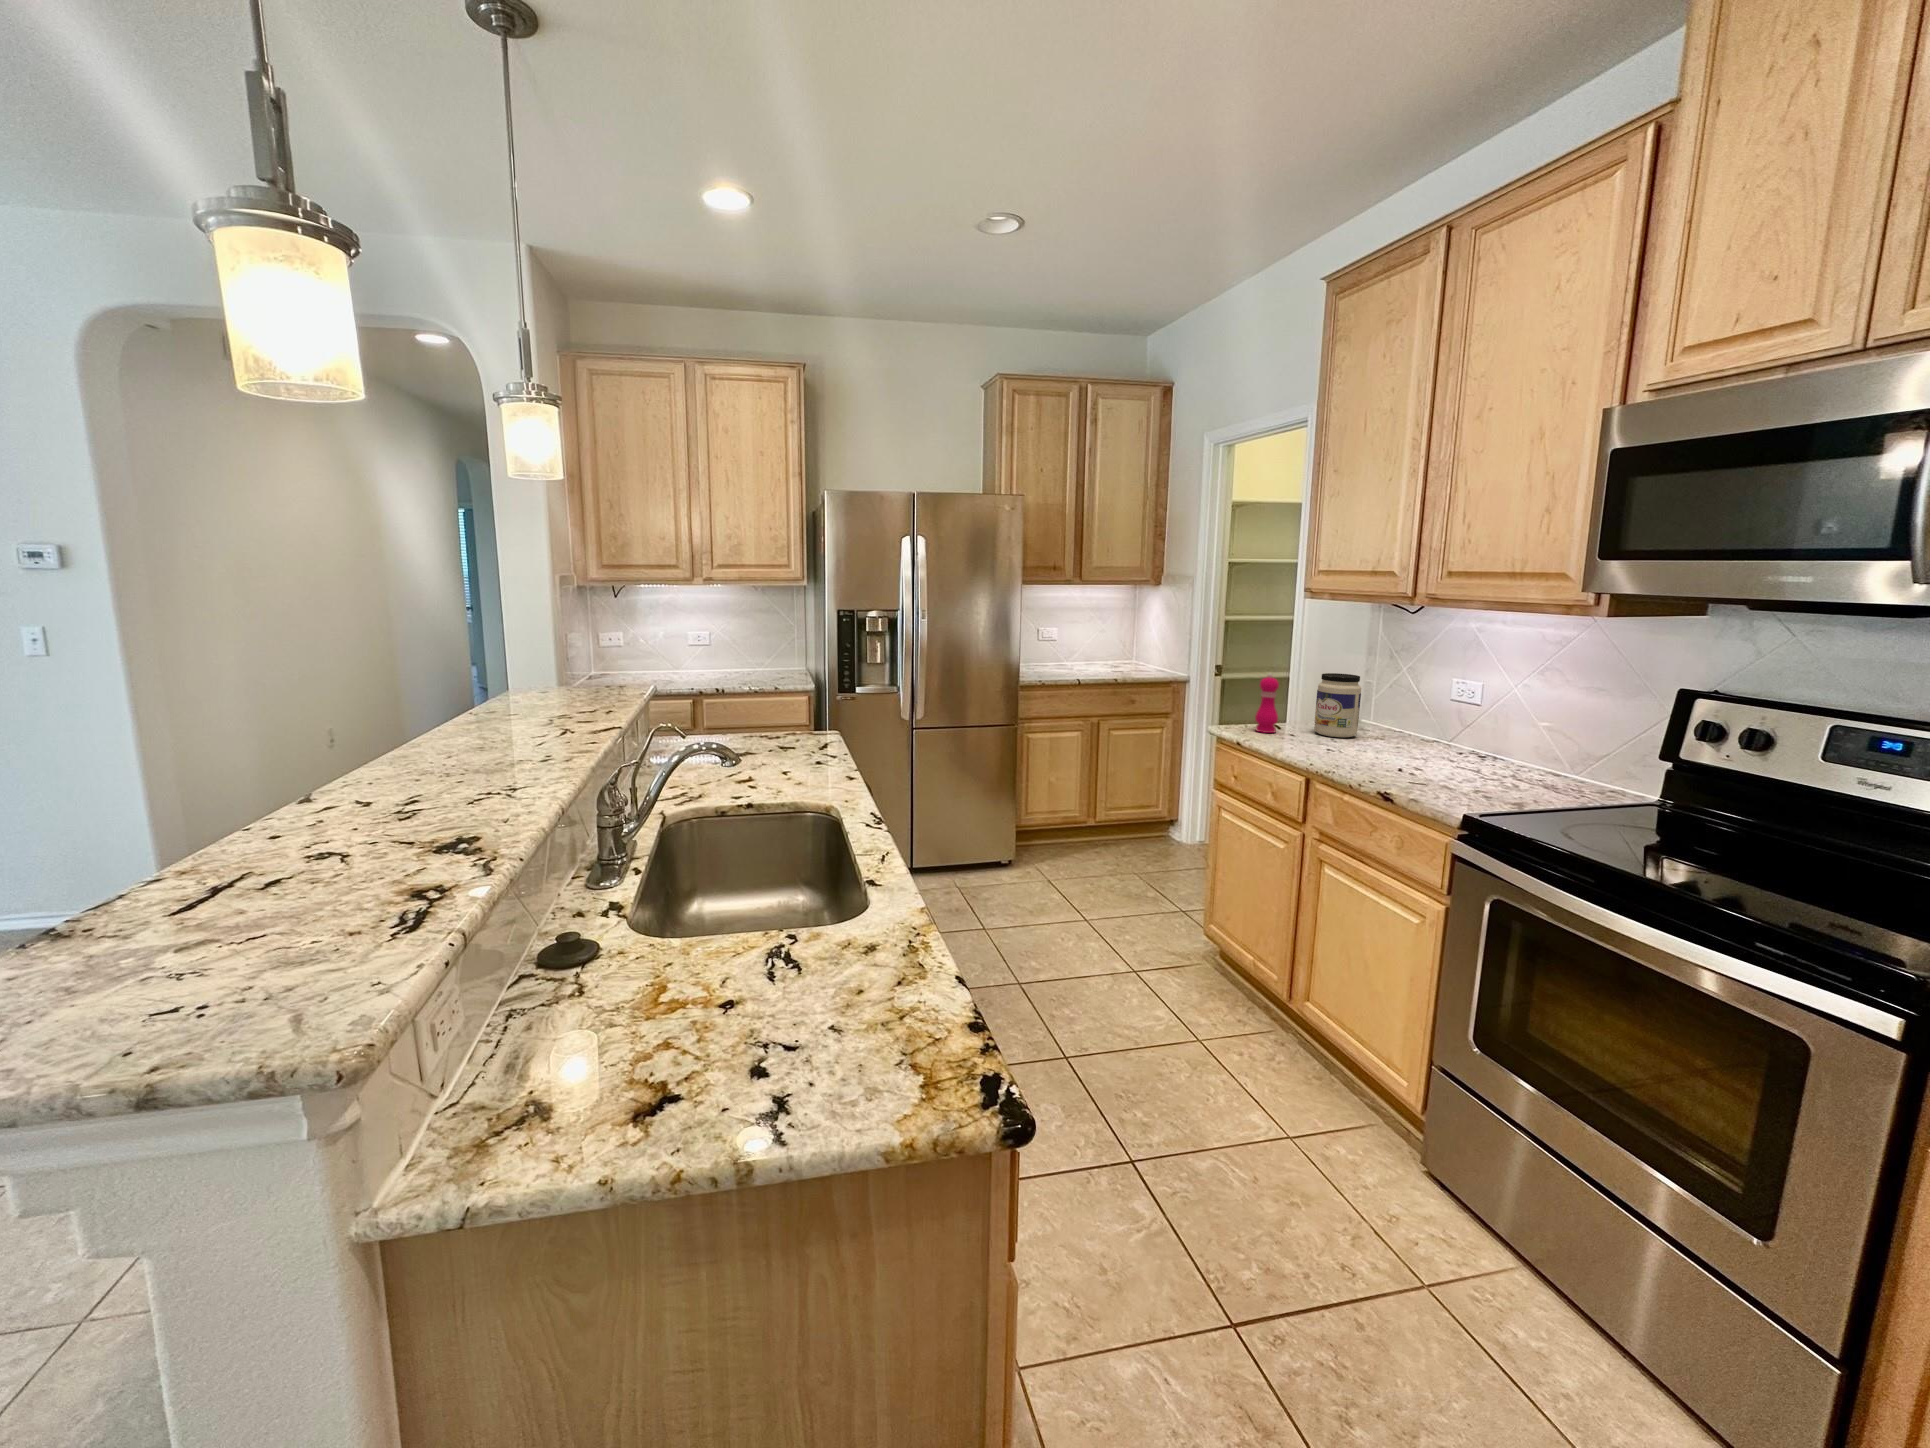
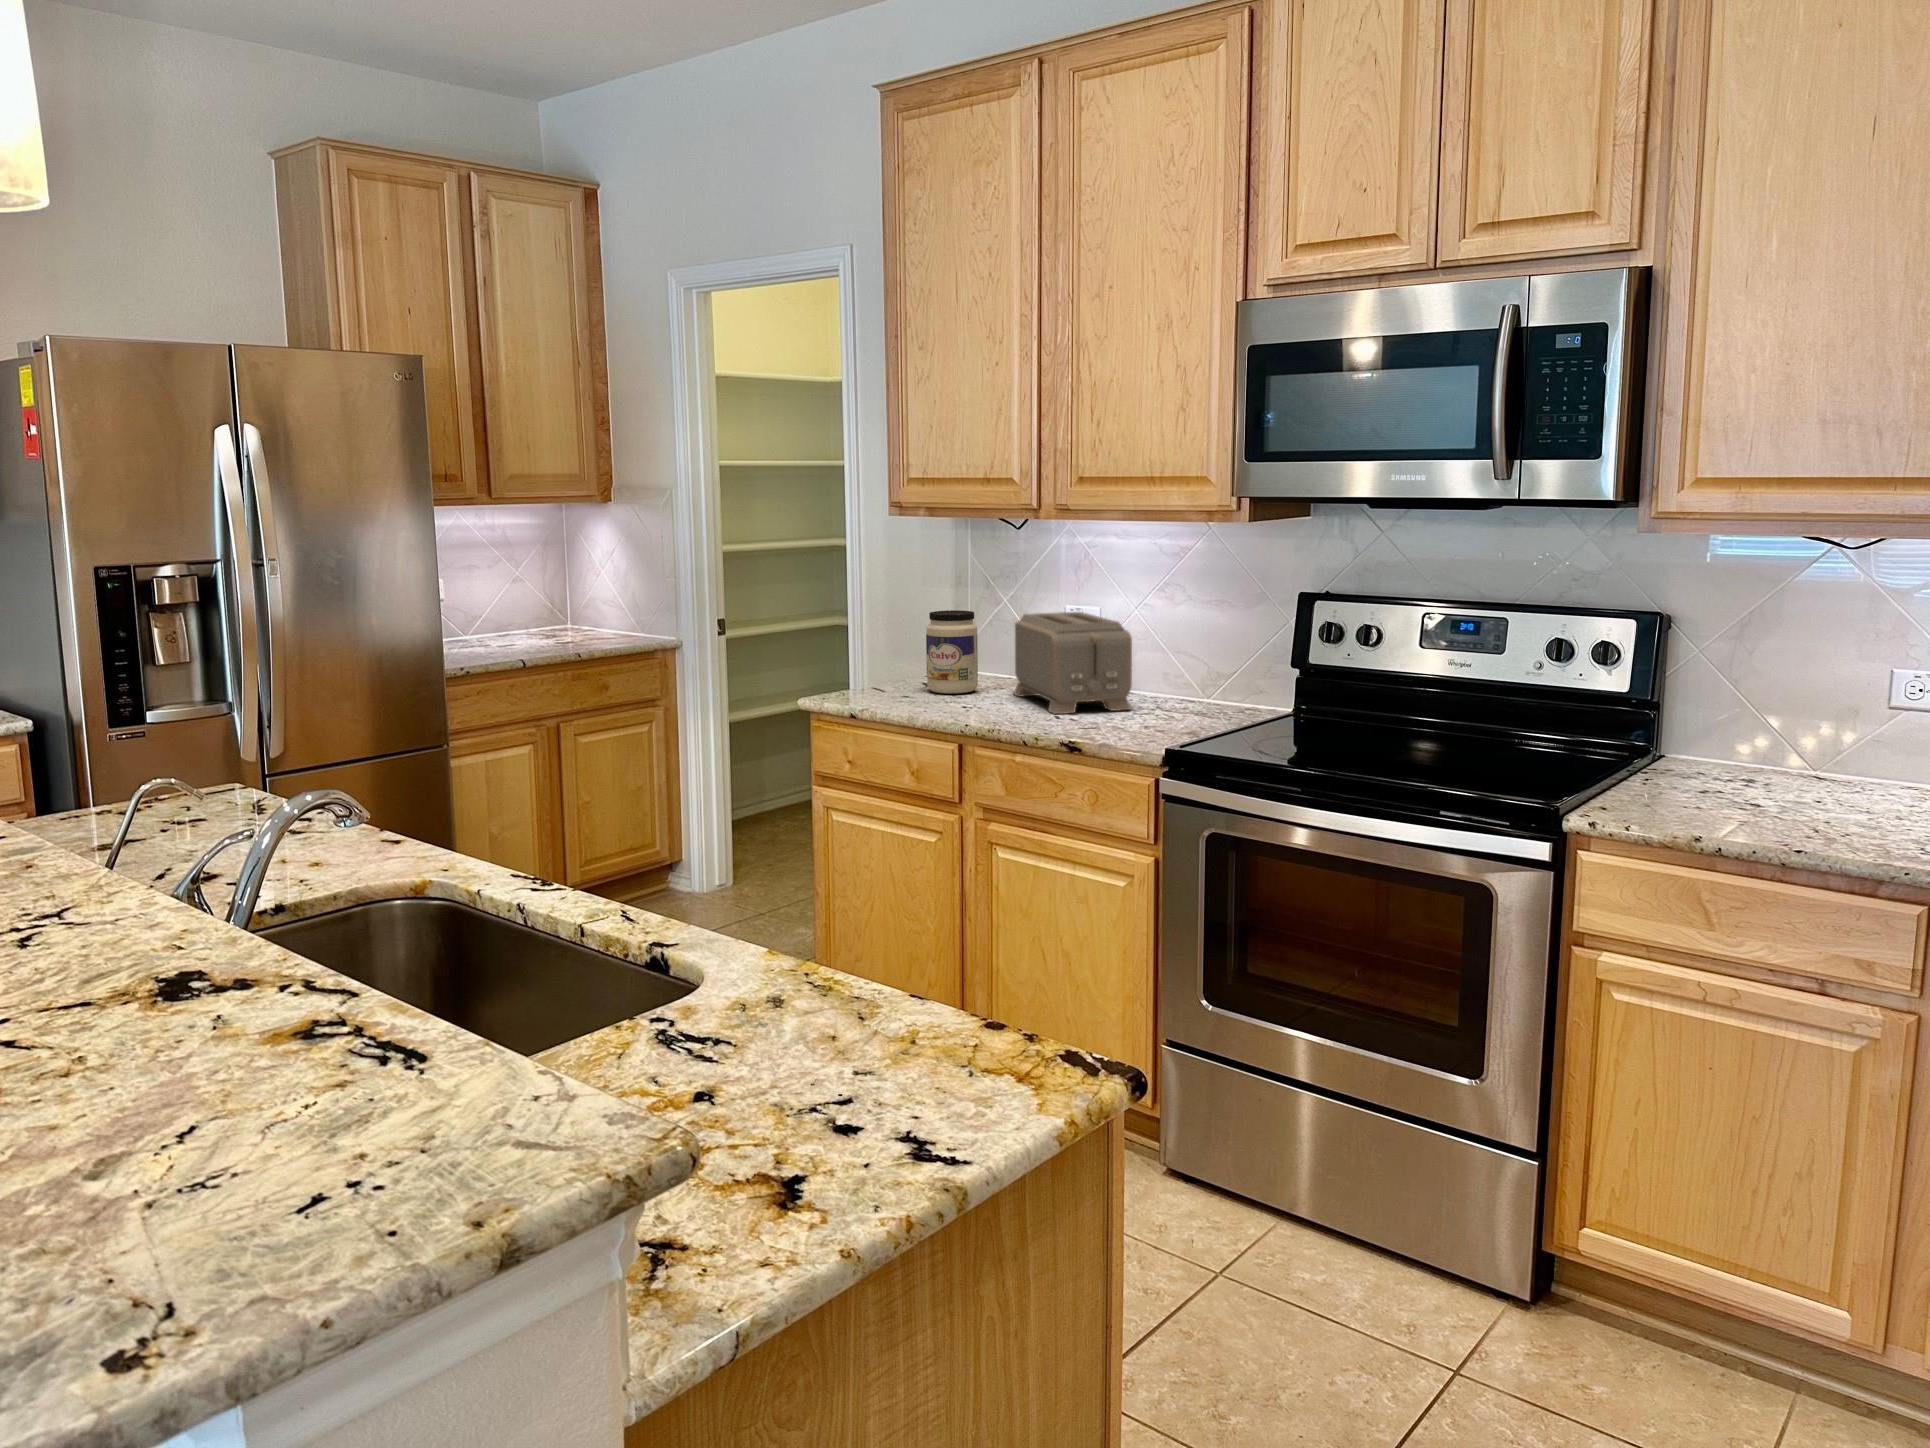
pepper mill: present [1255,673,1279,733] -> none [861,618,890,700]
toaster: none [1384,682,1485,772] -> present [1014,612,1132,714]

